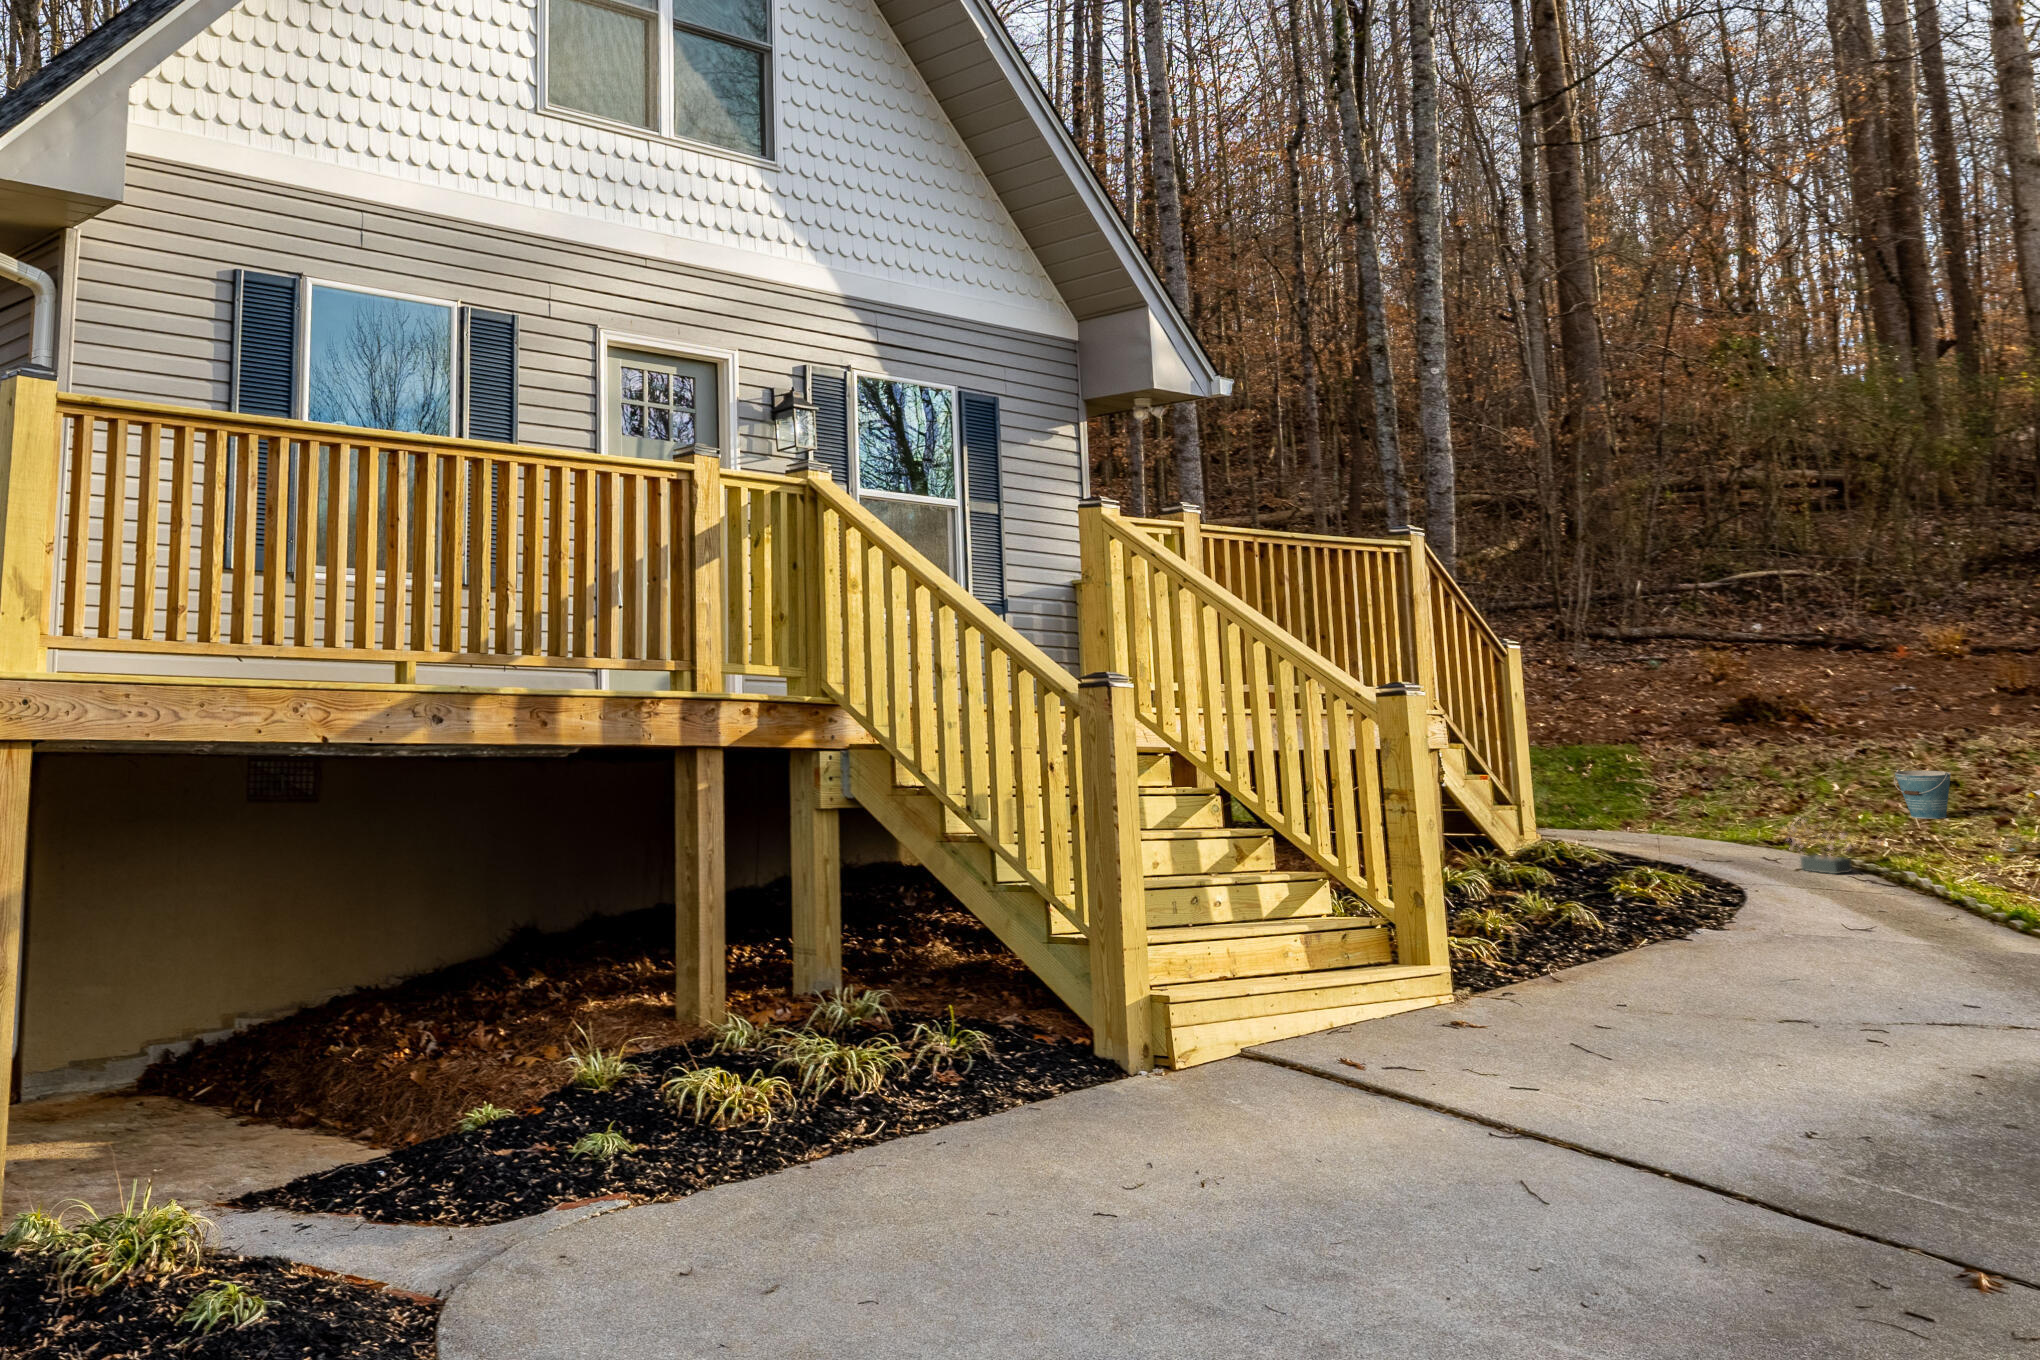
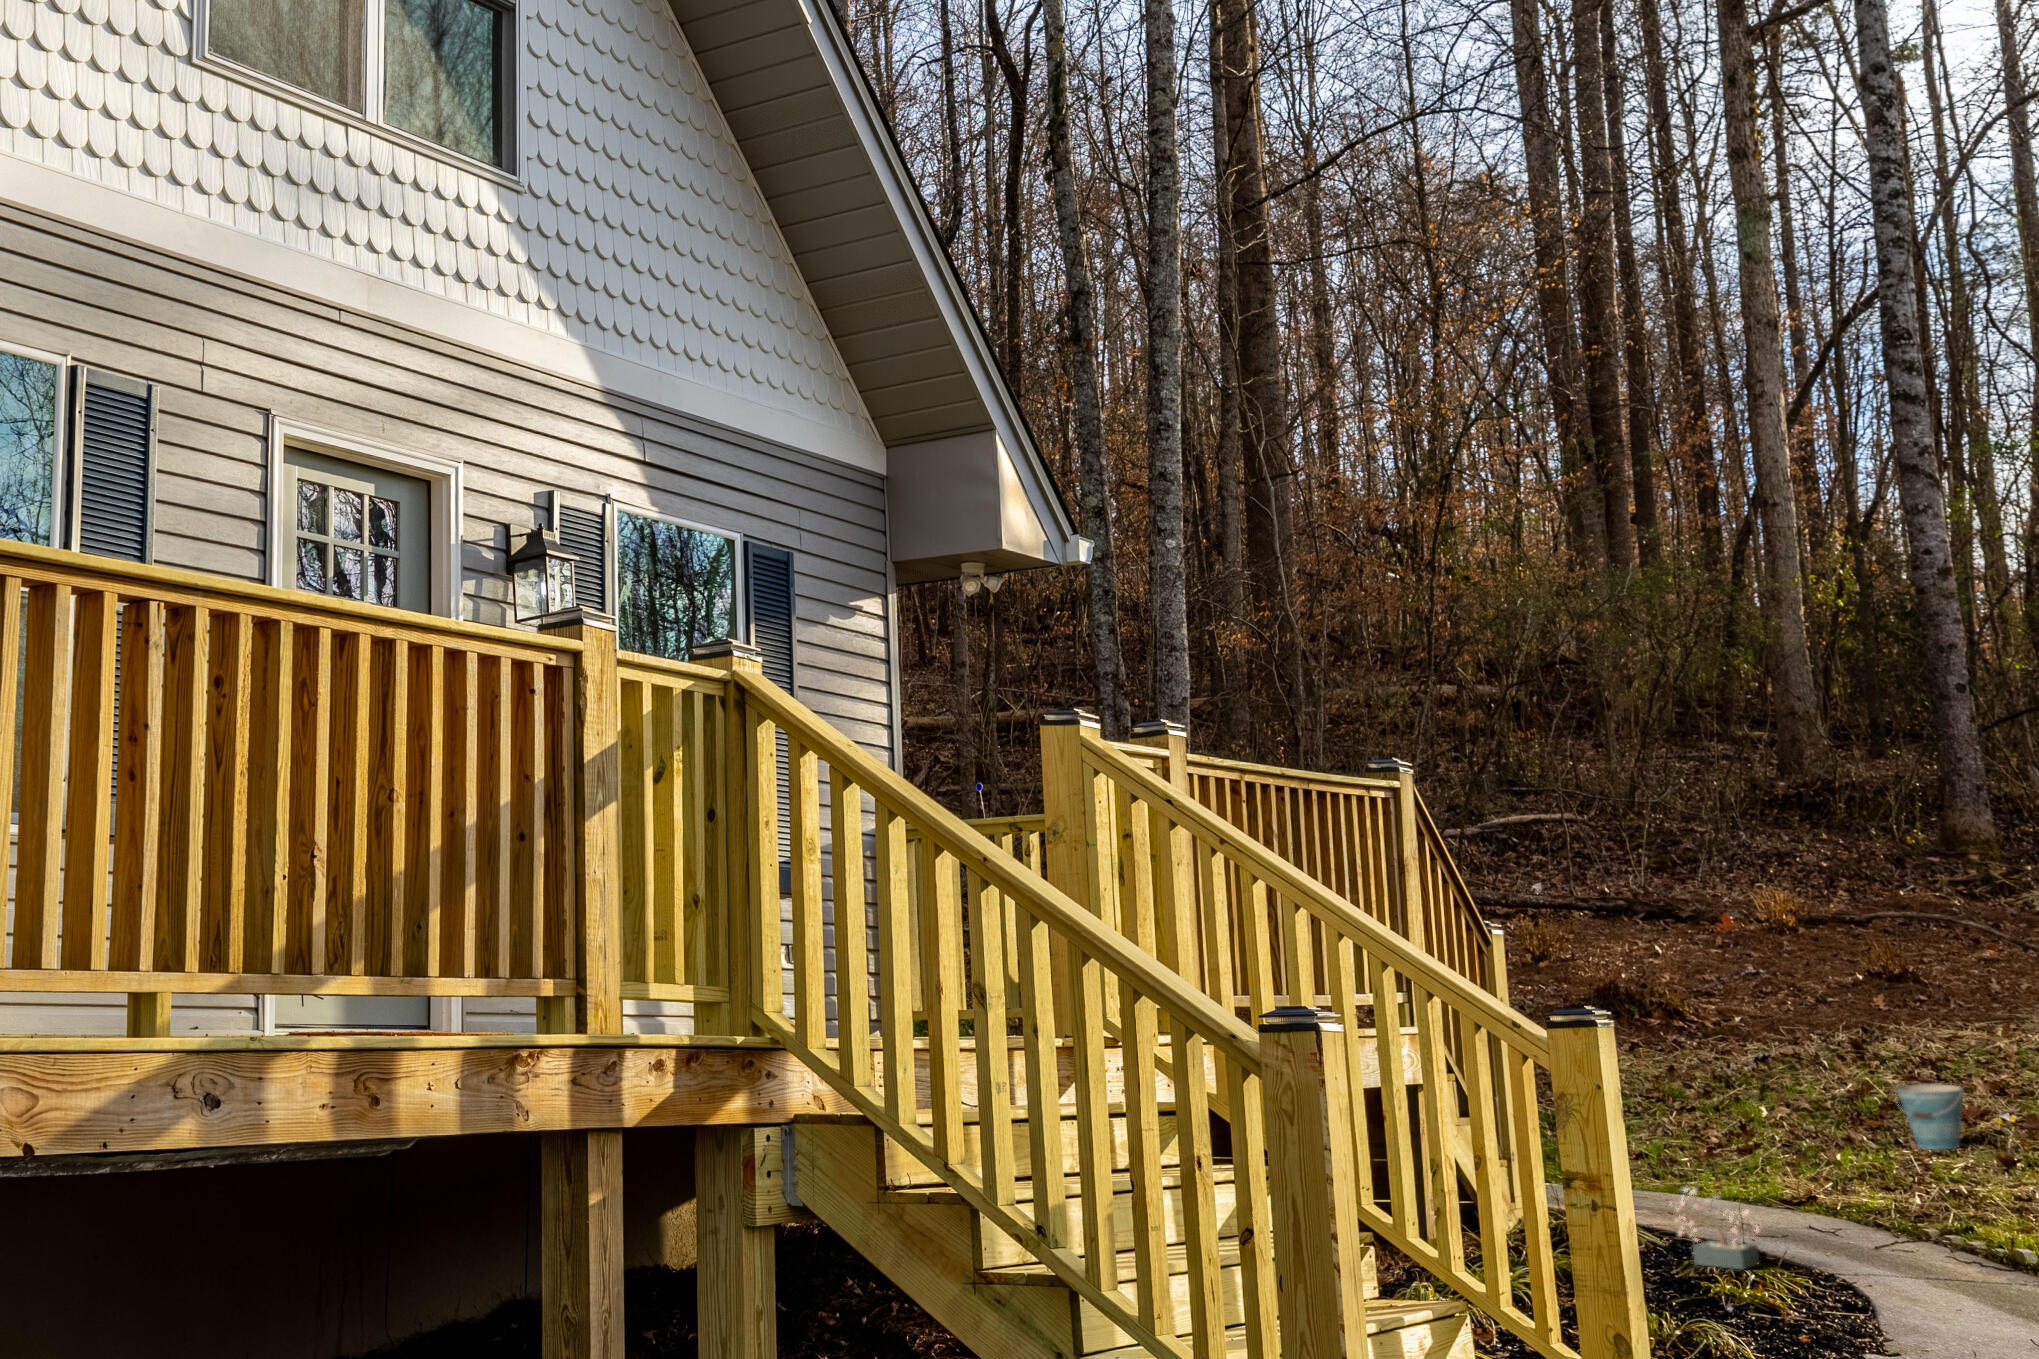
decorative plant: present [1790,821,1857,874] -> present [1671,1188,1760,1269]

